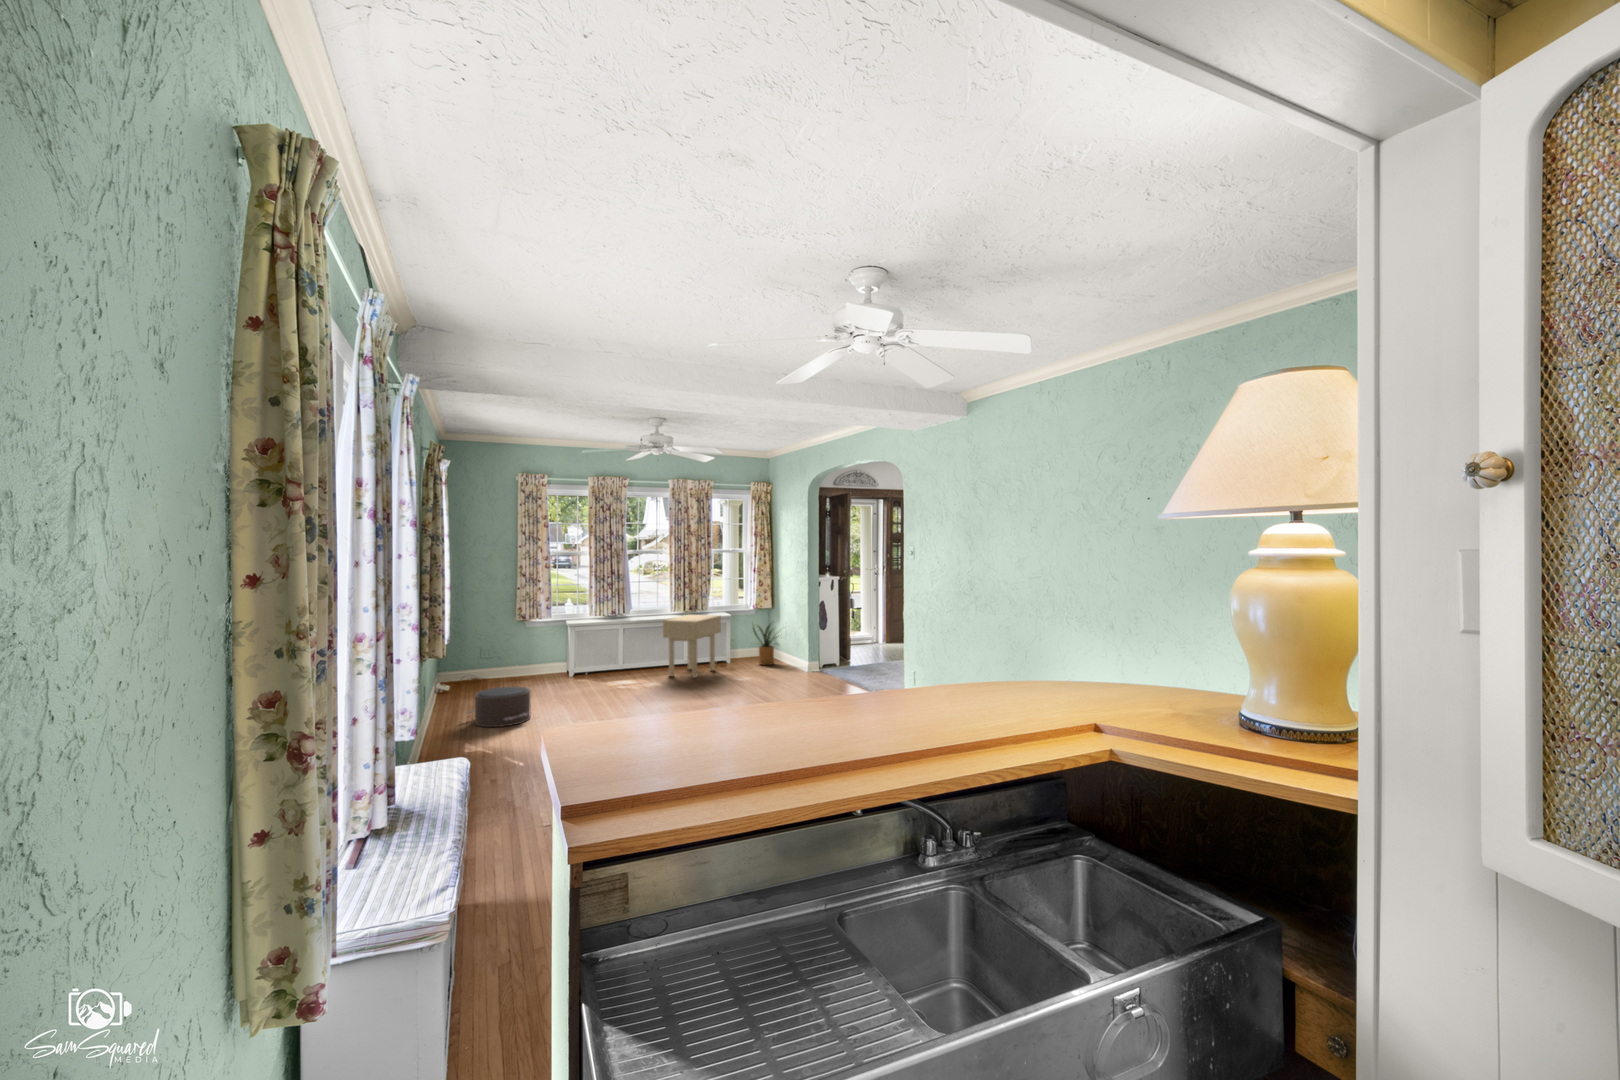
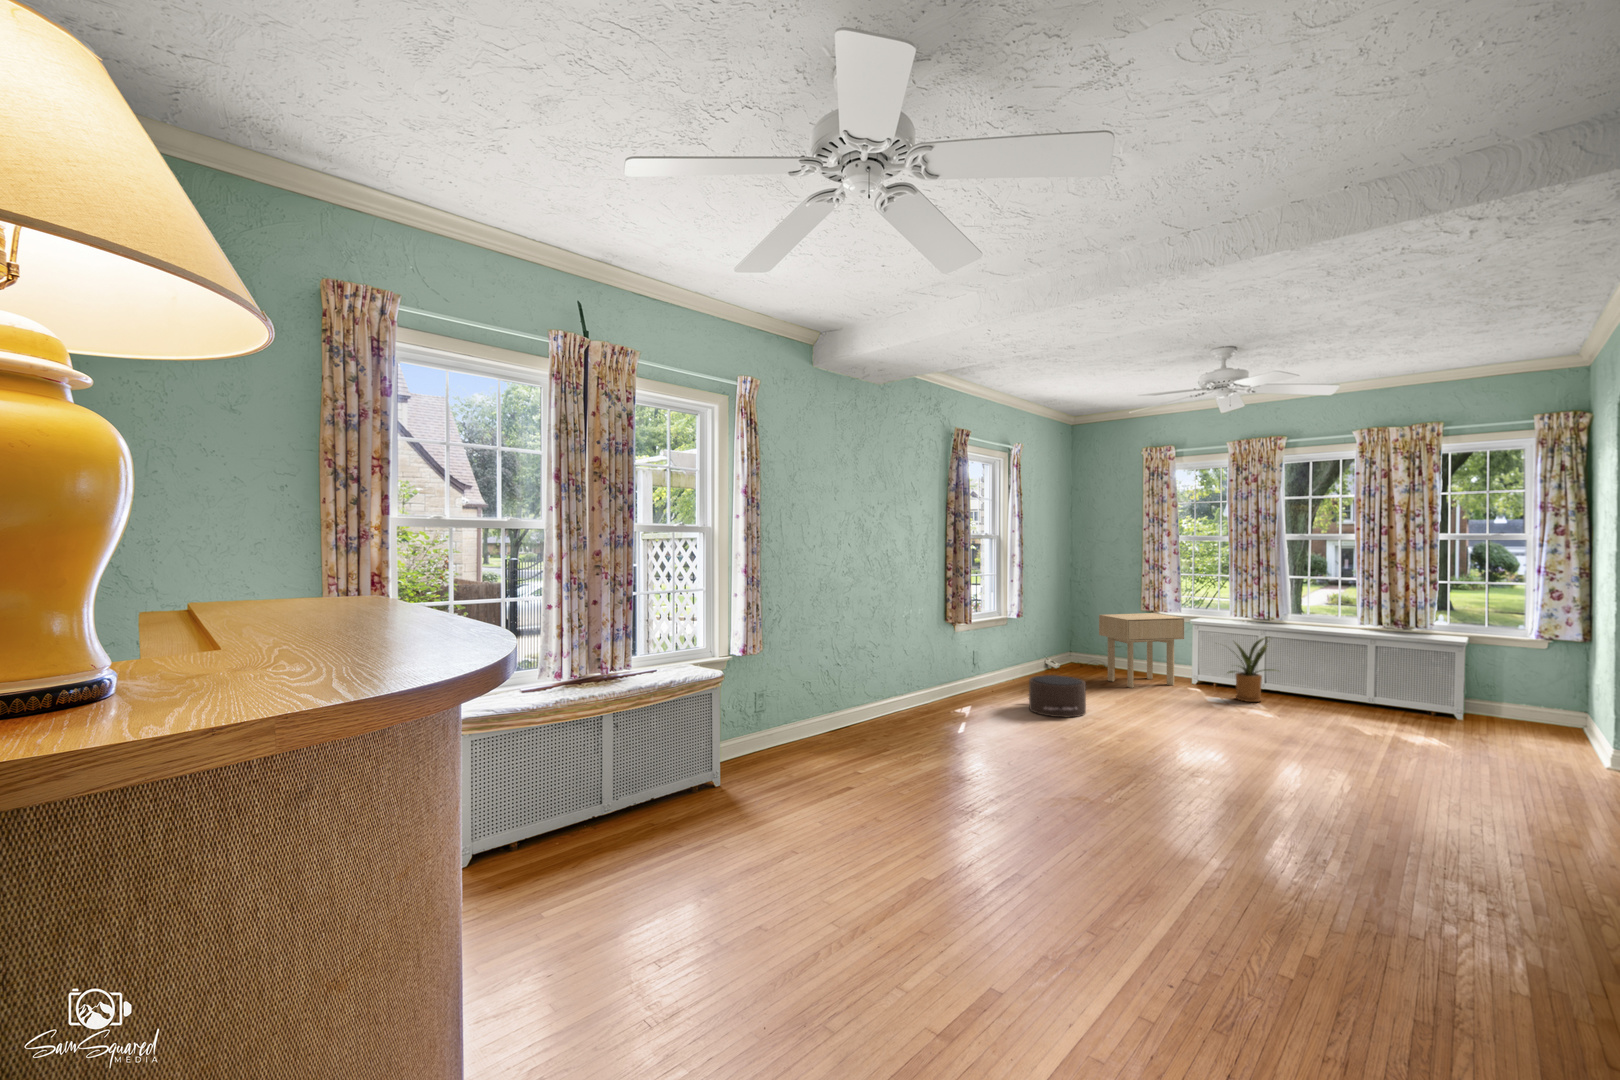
side table: present [663,615,721,678] -> present [1099,613,1184,688]
house plant: present [753,623,777,665] -> present [1227,638,1274,702]

